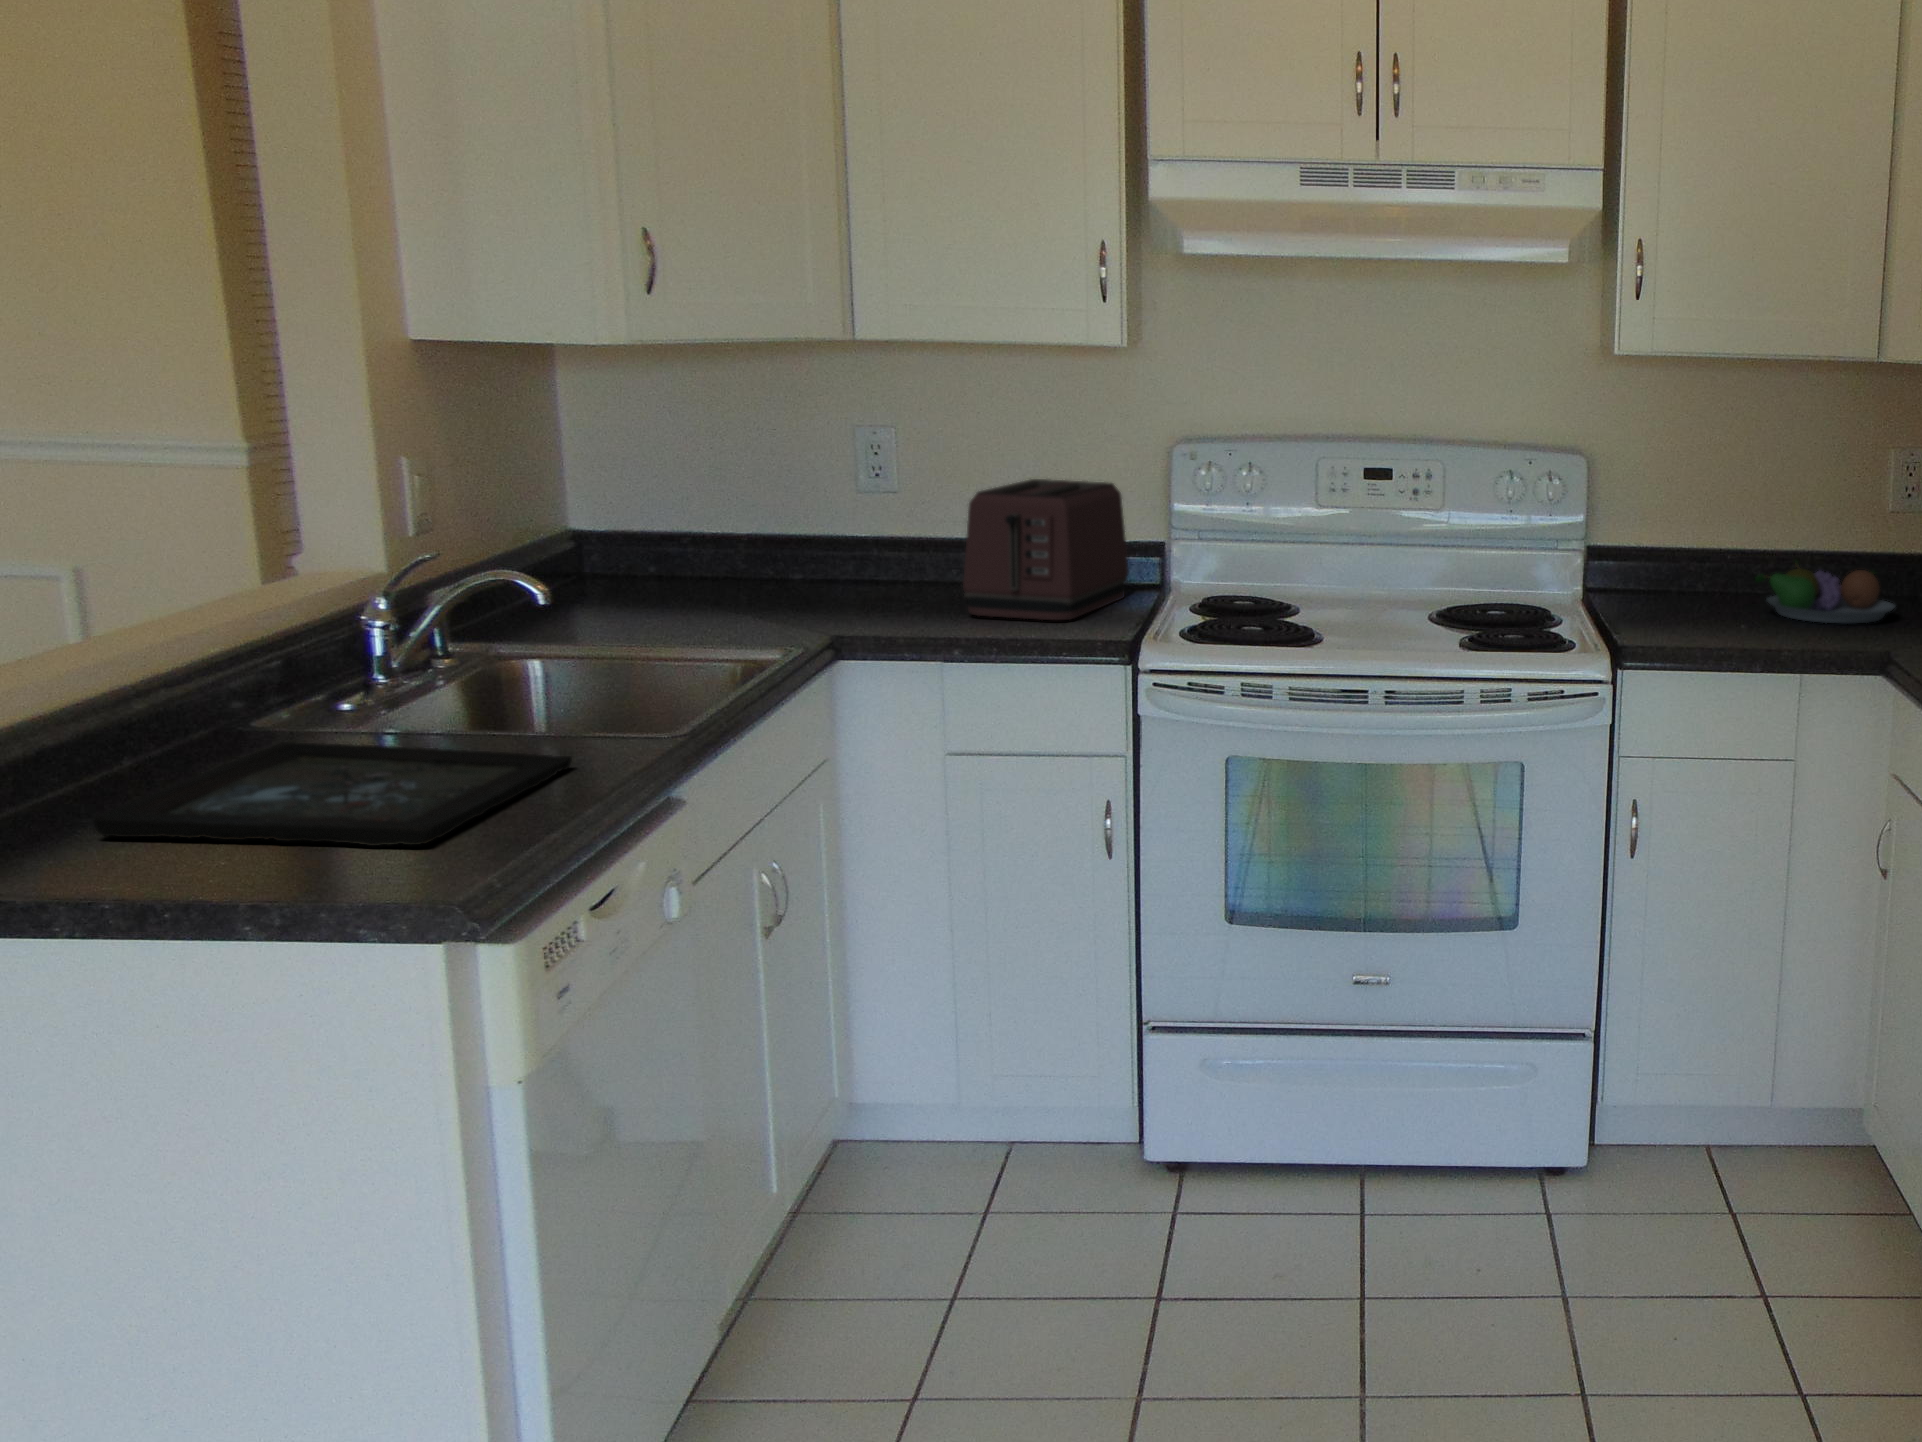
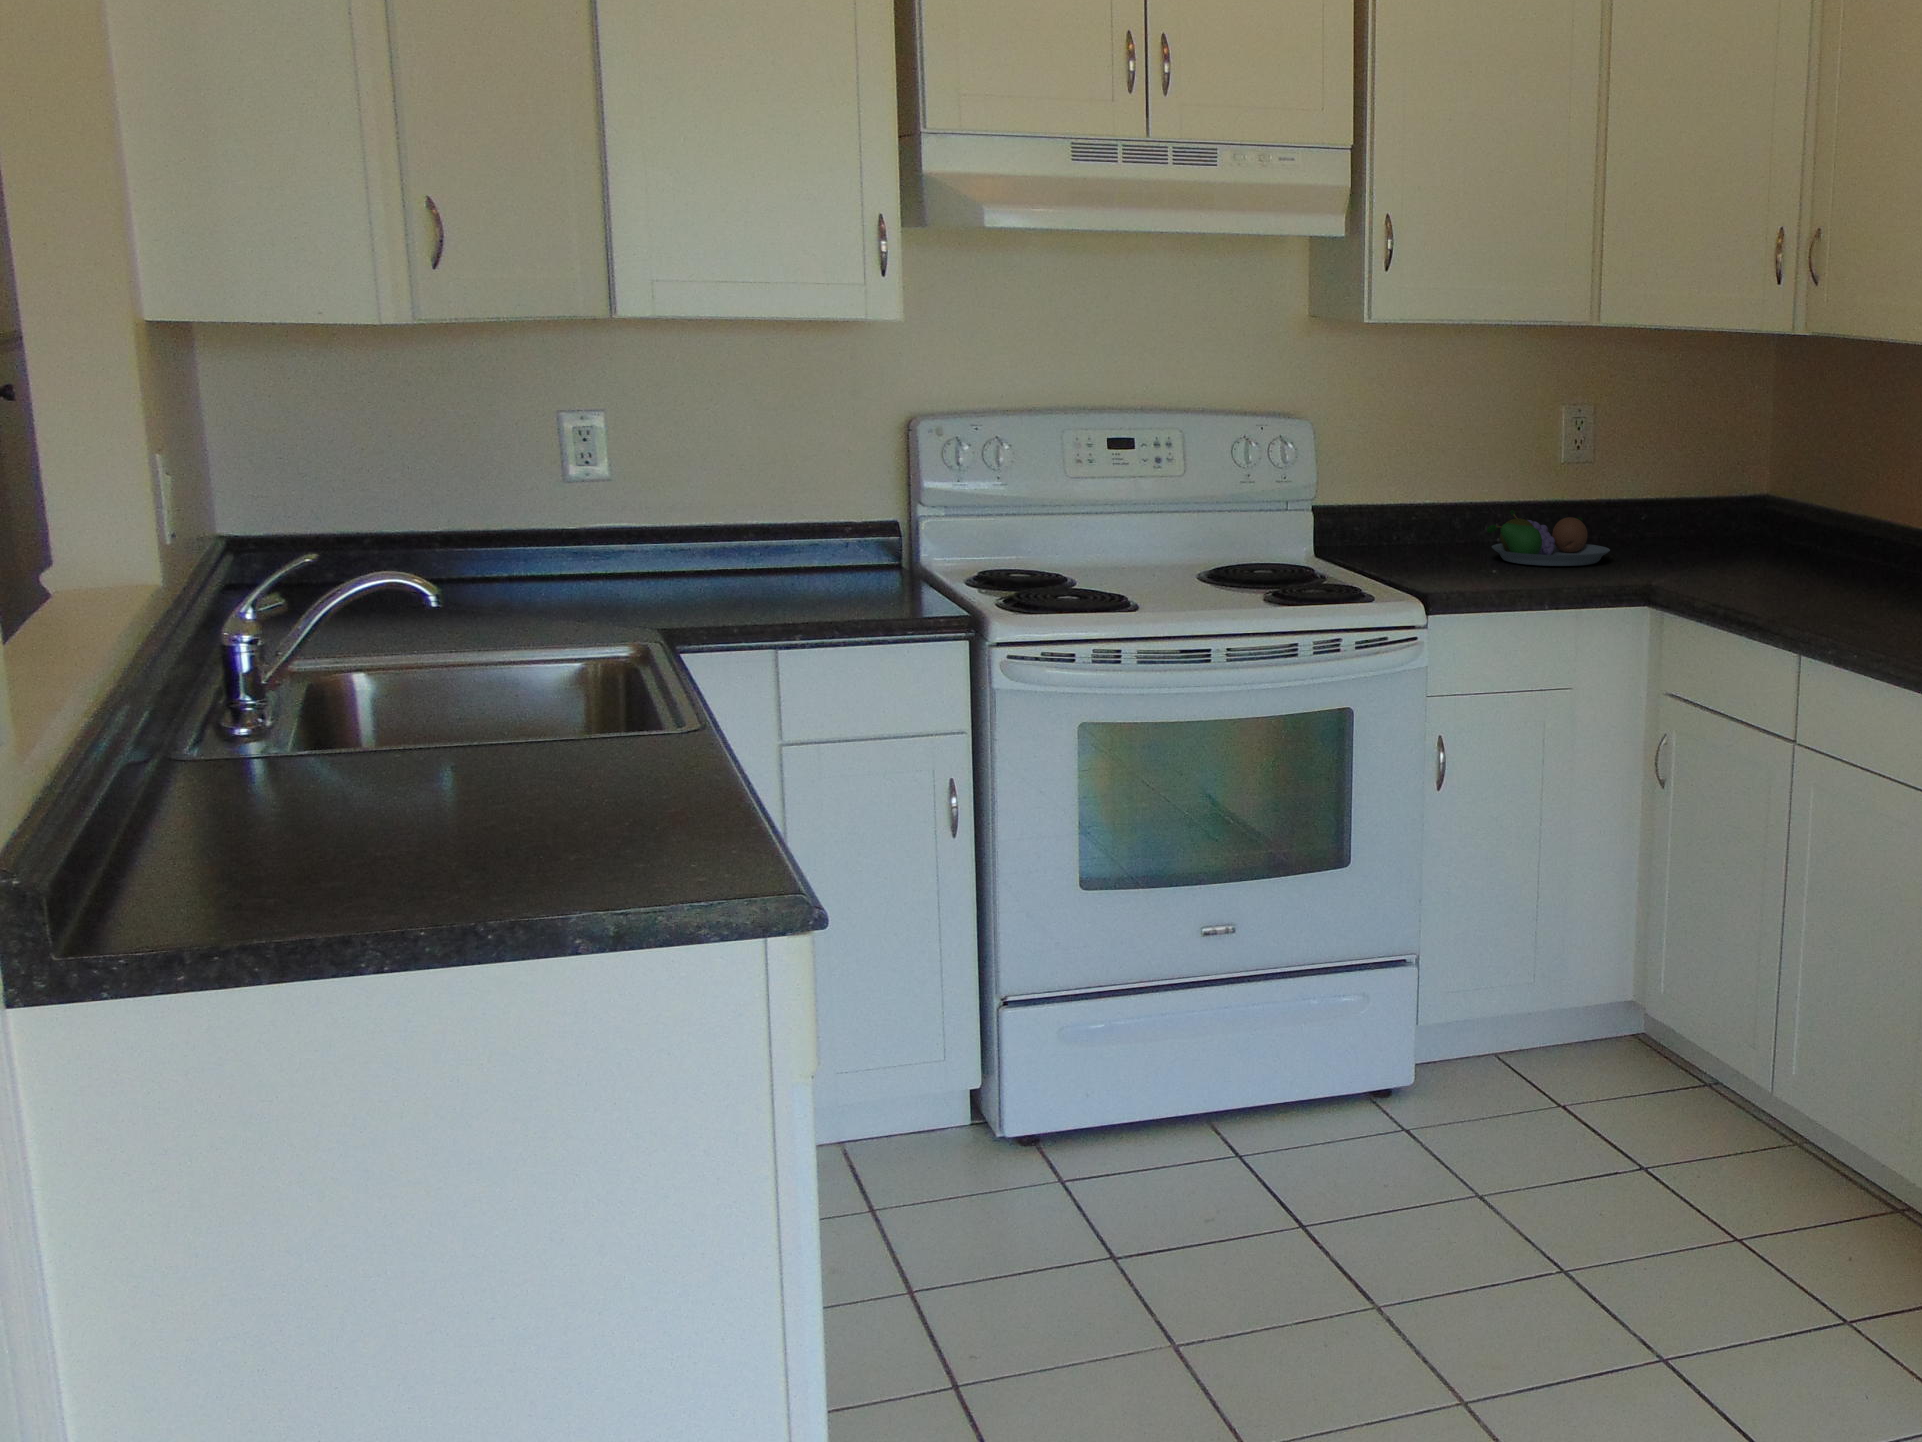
toaster: present [963,479,1129,620] -> none [741,462,878,605]
tray: present [94,742,572,846] -> none [166,759,591,881]

